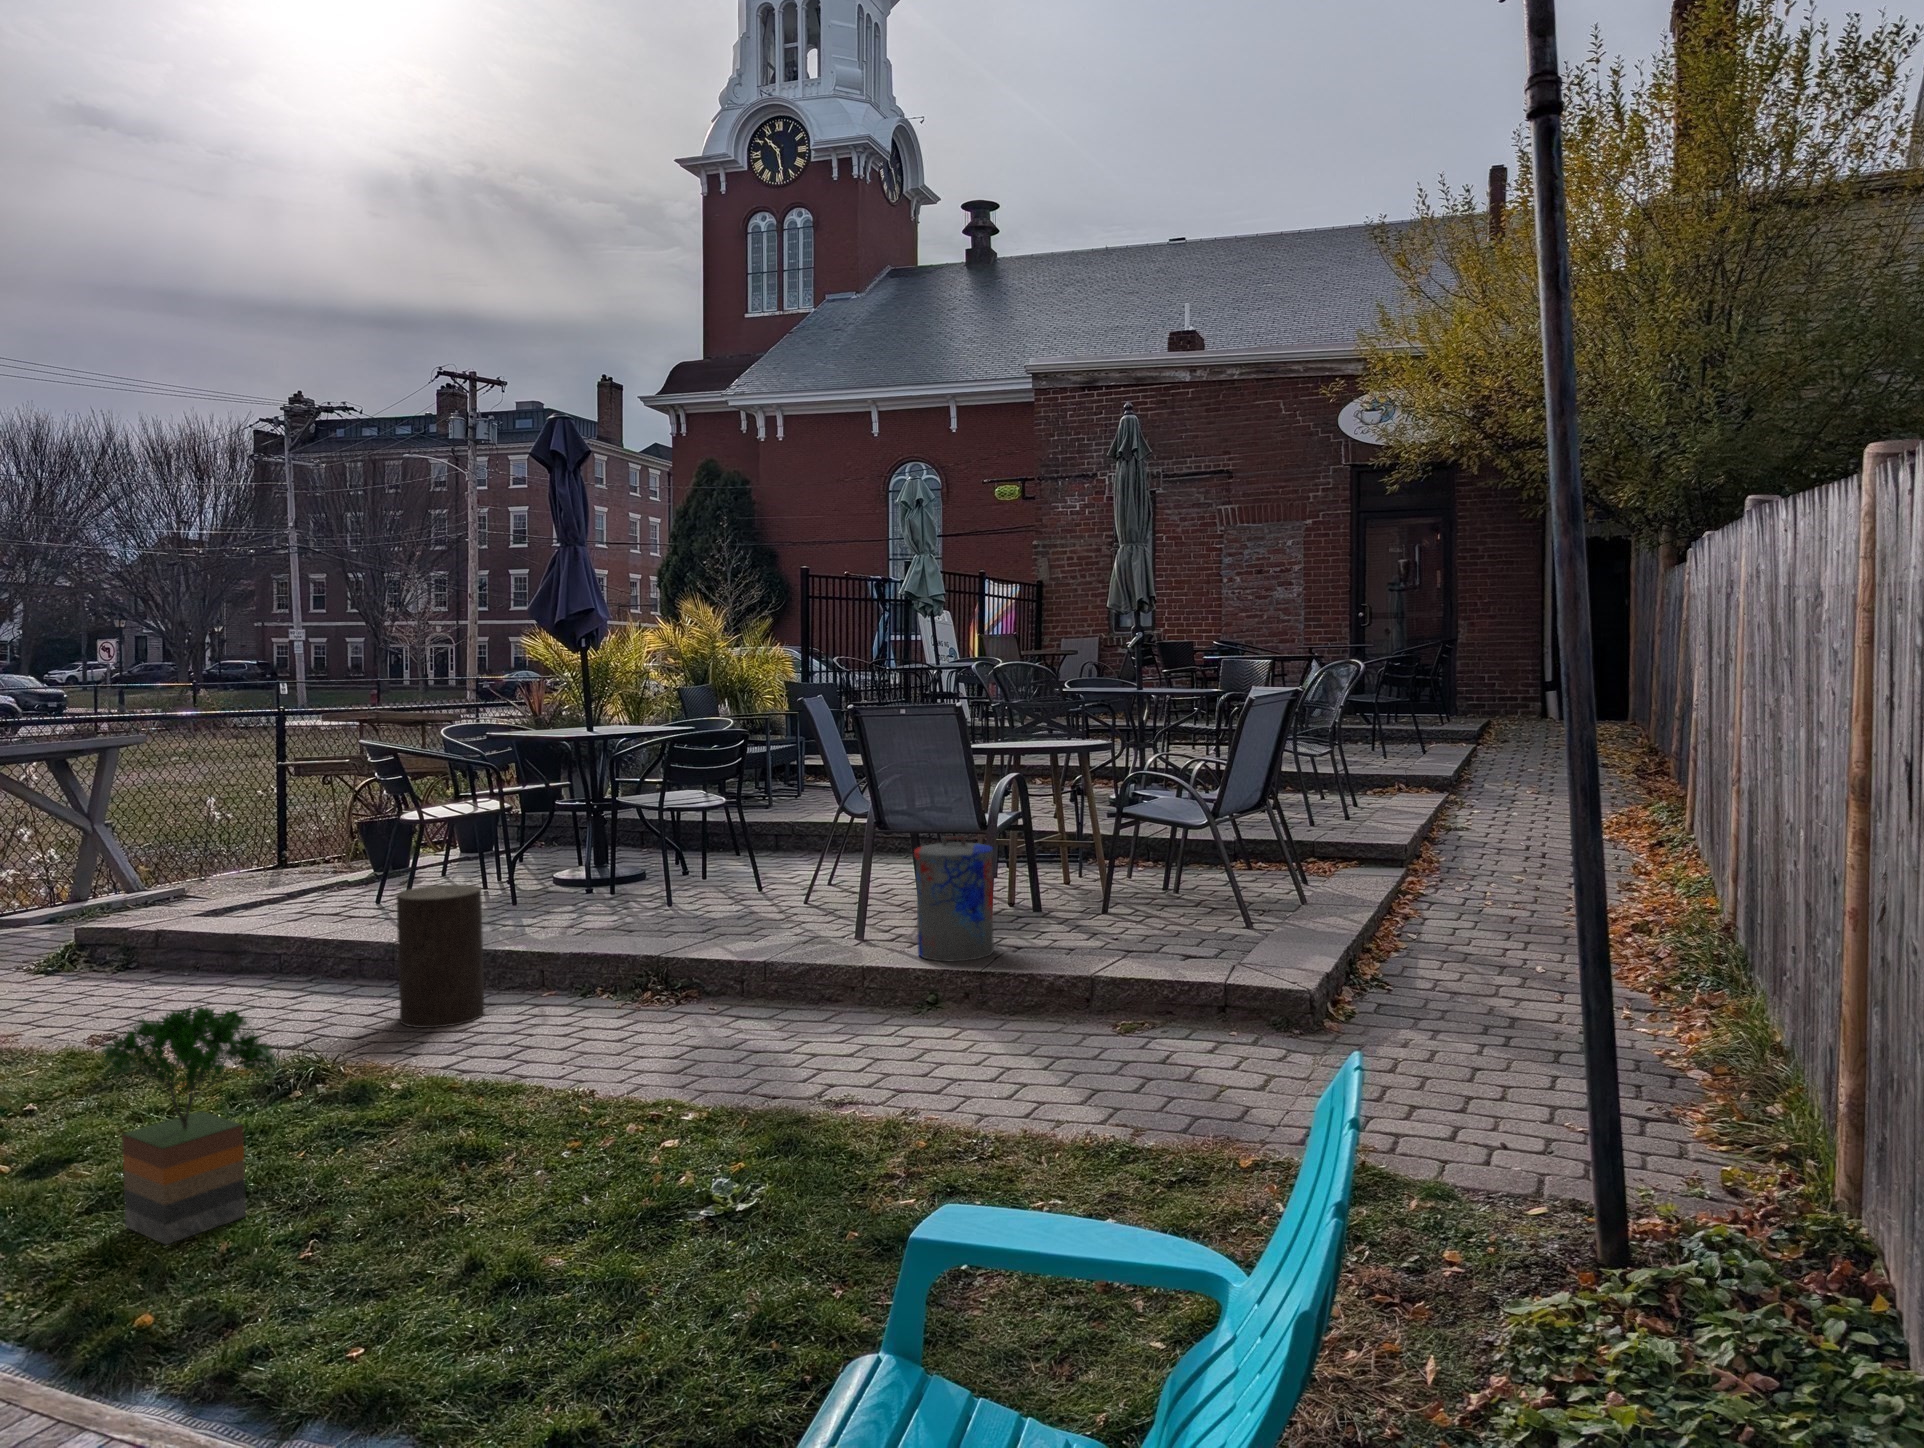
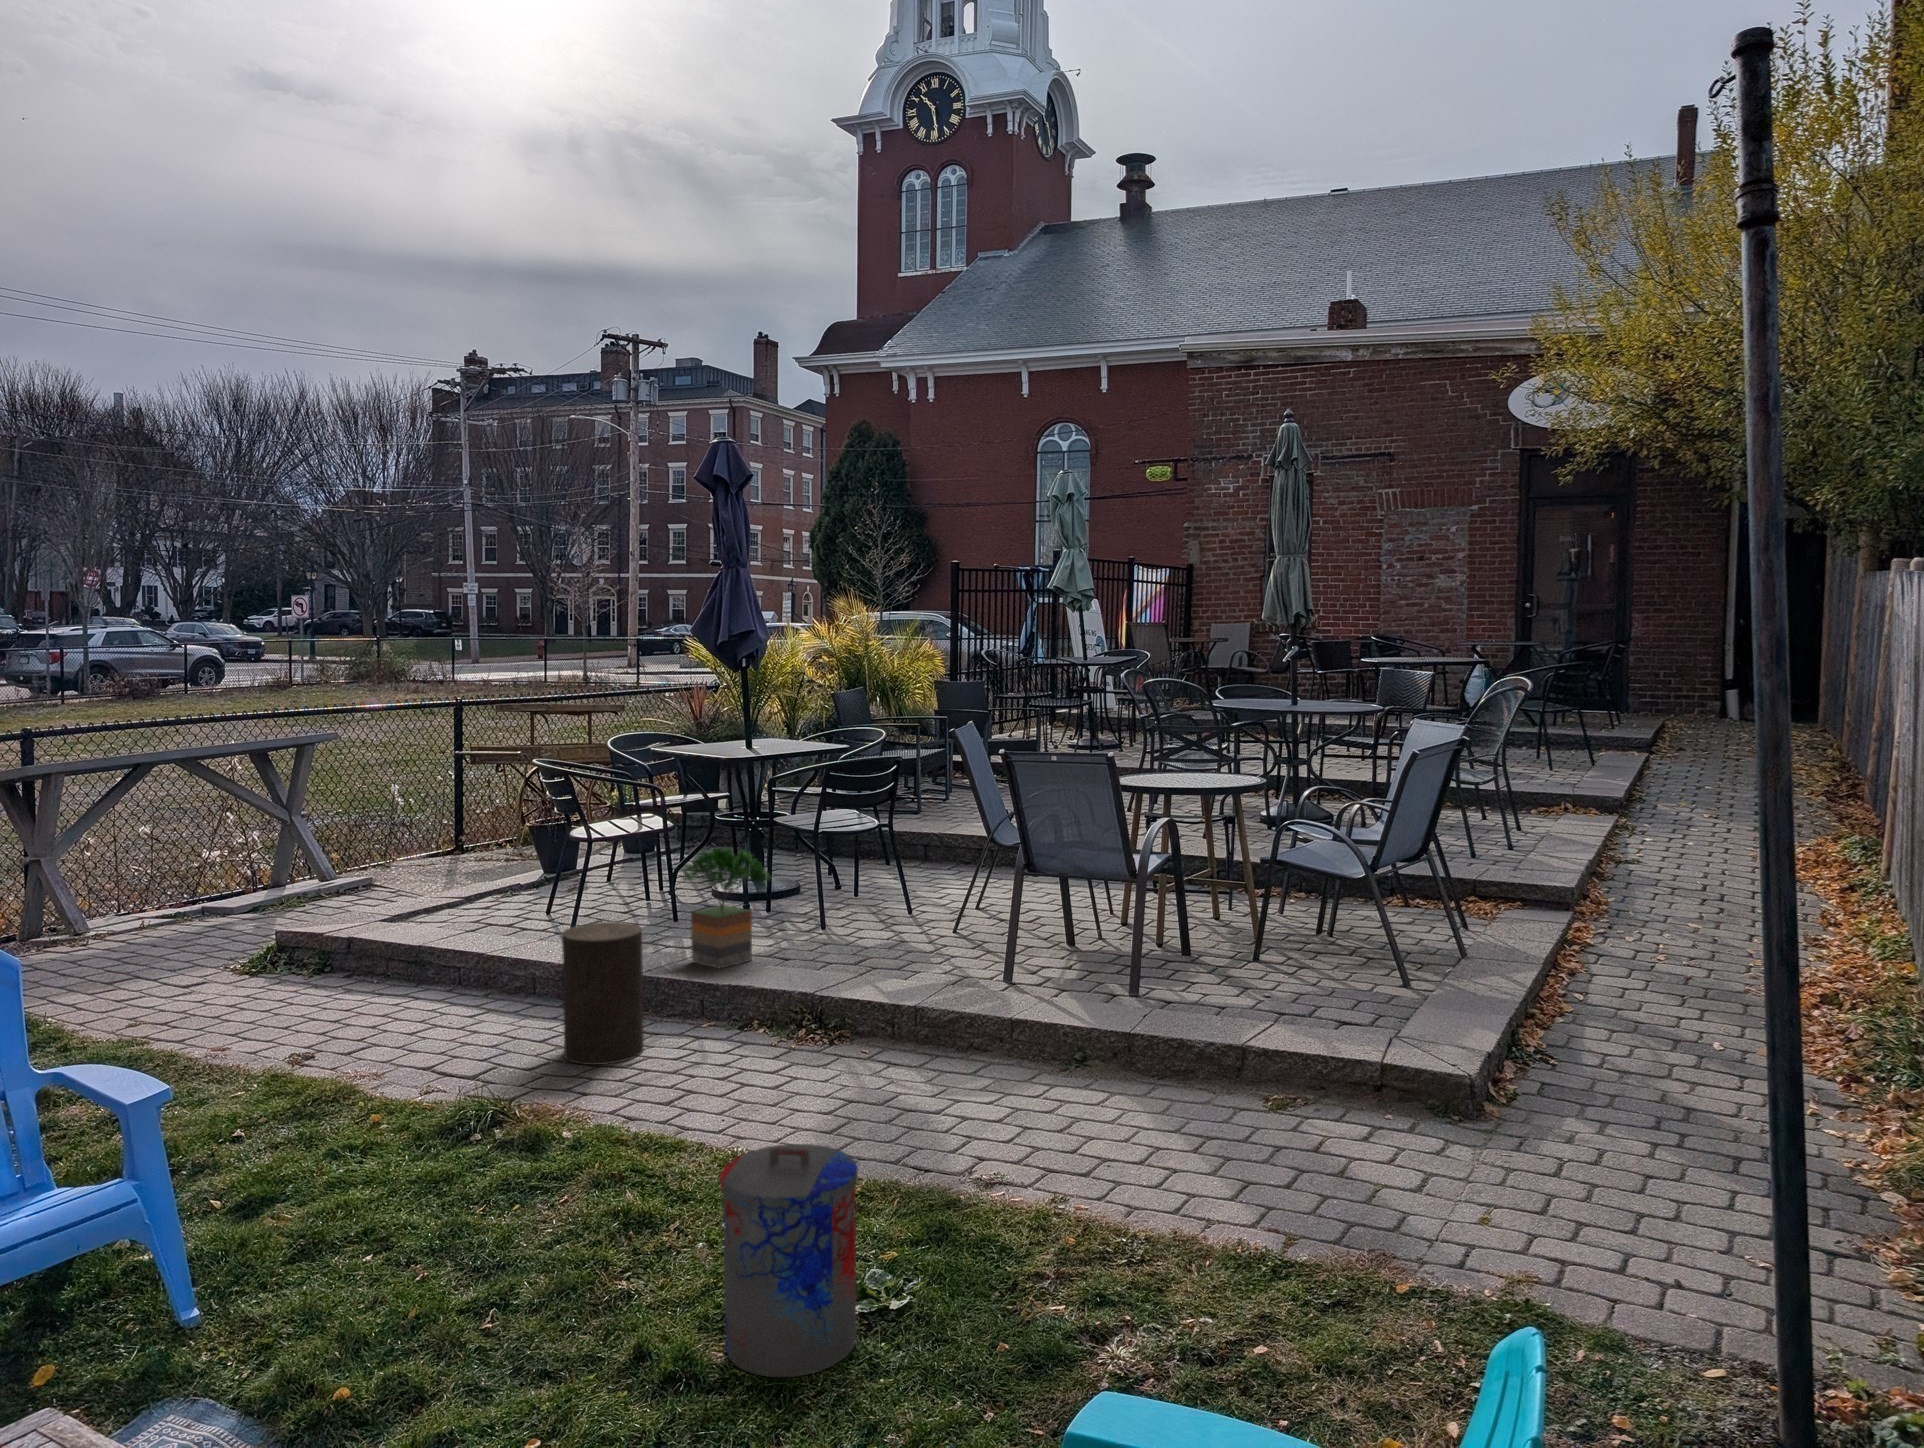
trash can: present [914,836,994,962] -> present [720,1144,858,1377]
potted tree: present [101,1007,278,1244] -> present [683,848,770,968]

